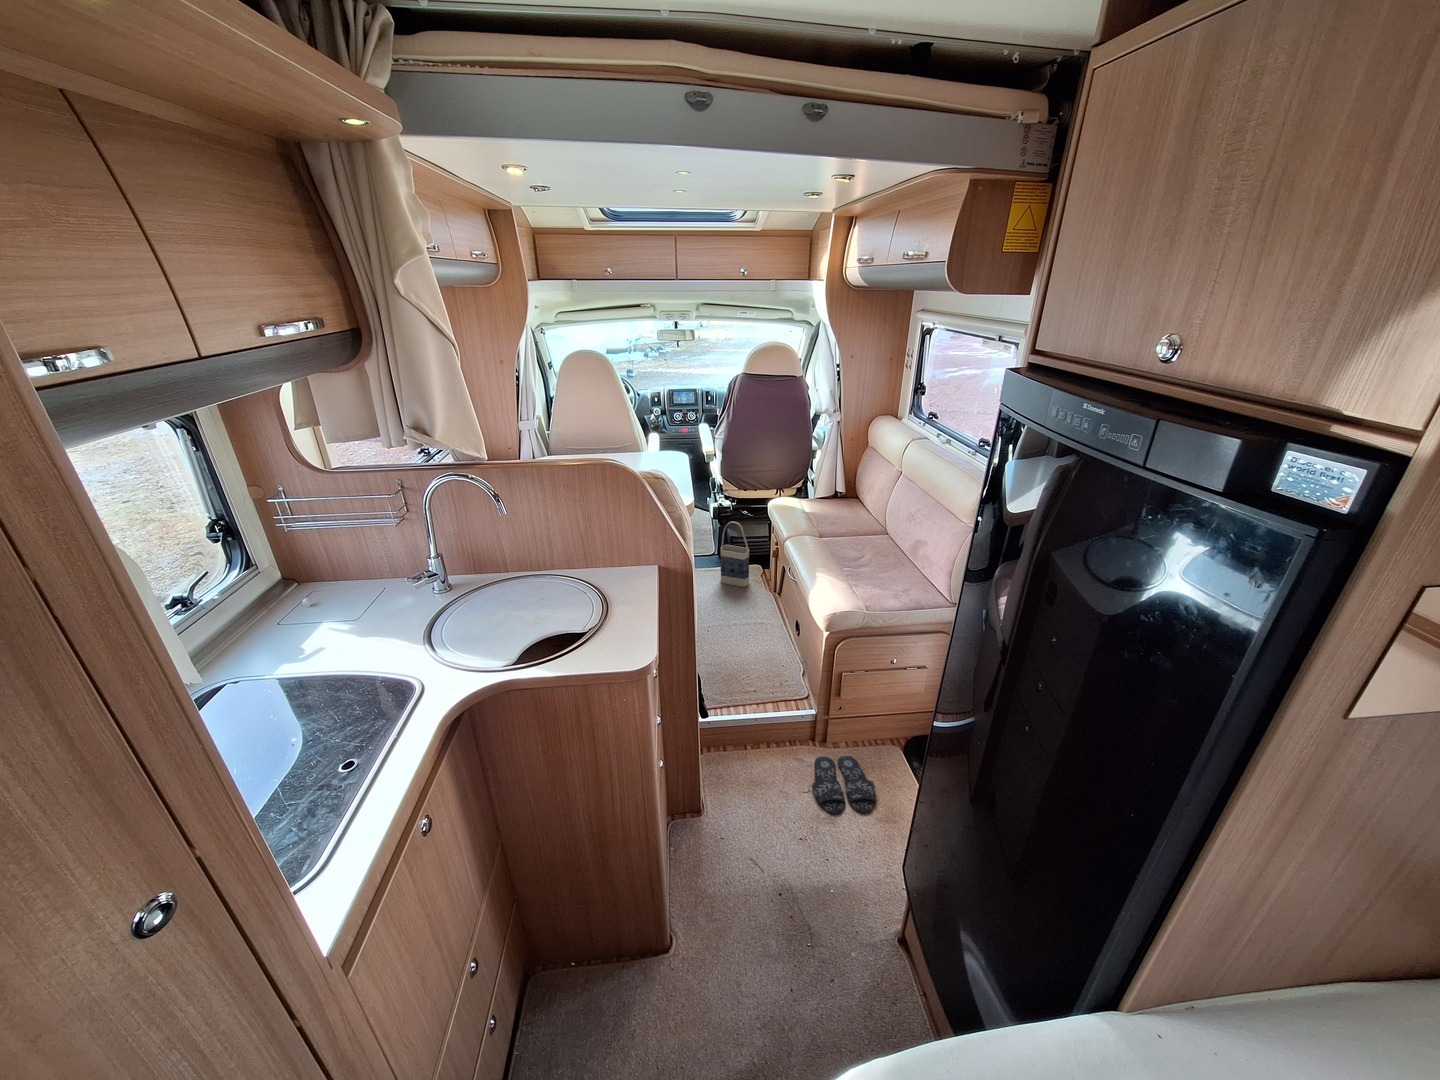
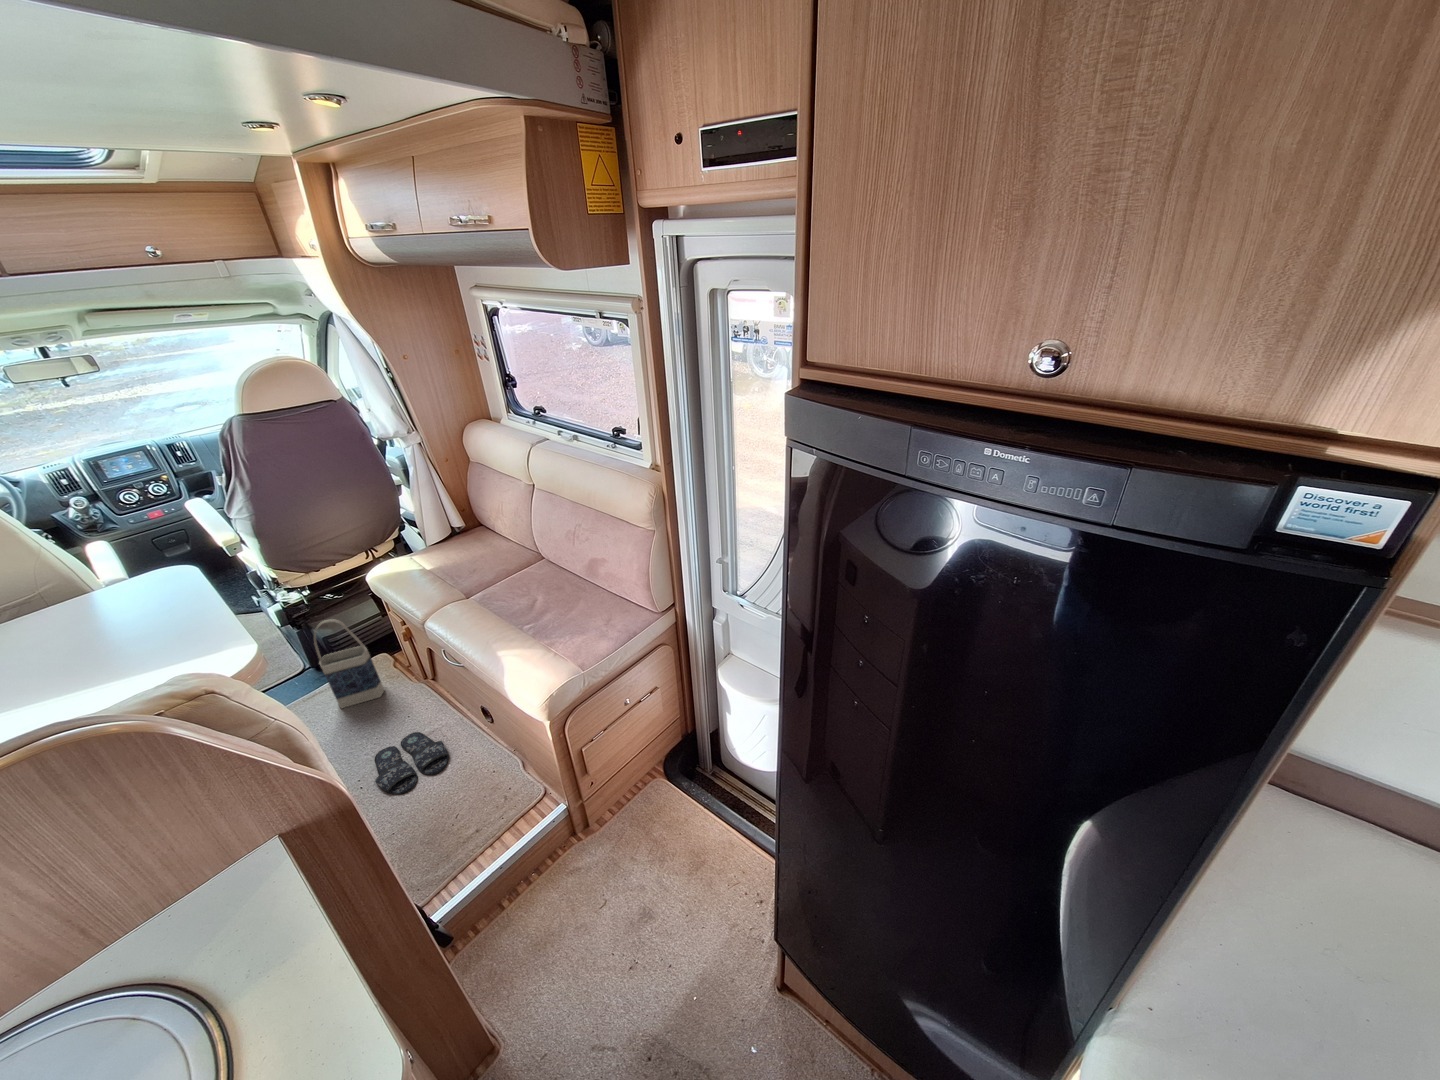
slippers: present [812,756,876,815] -> present [375,732,449,794]

